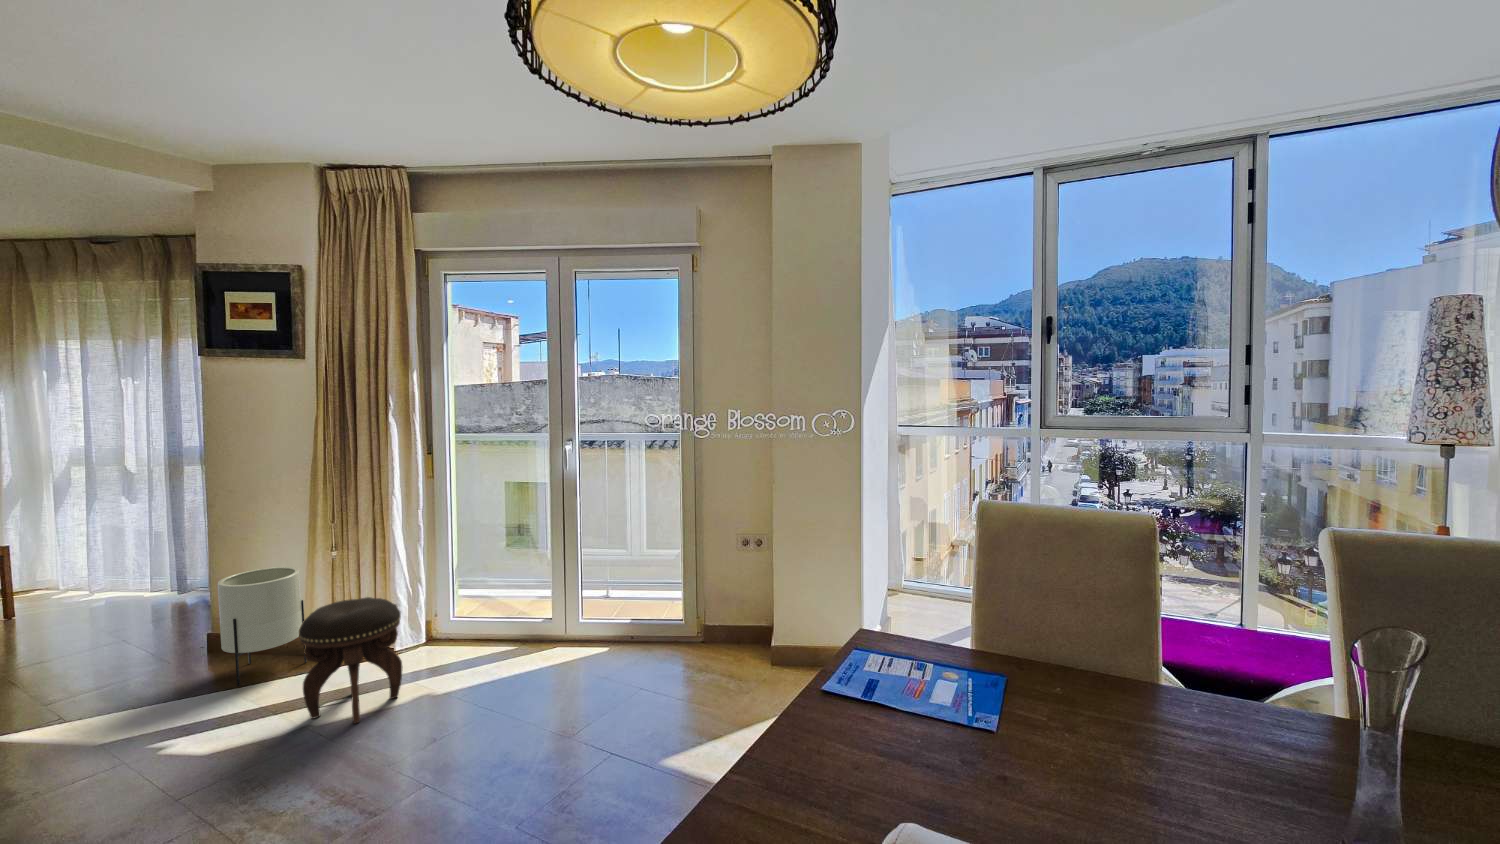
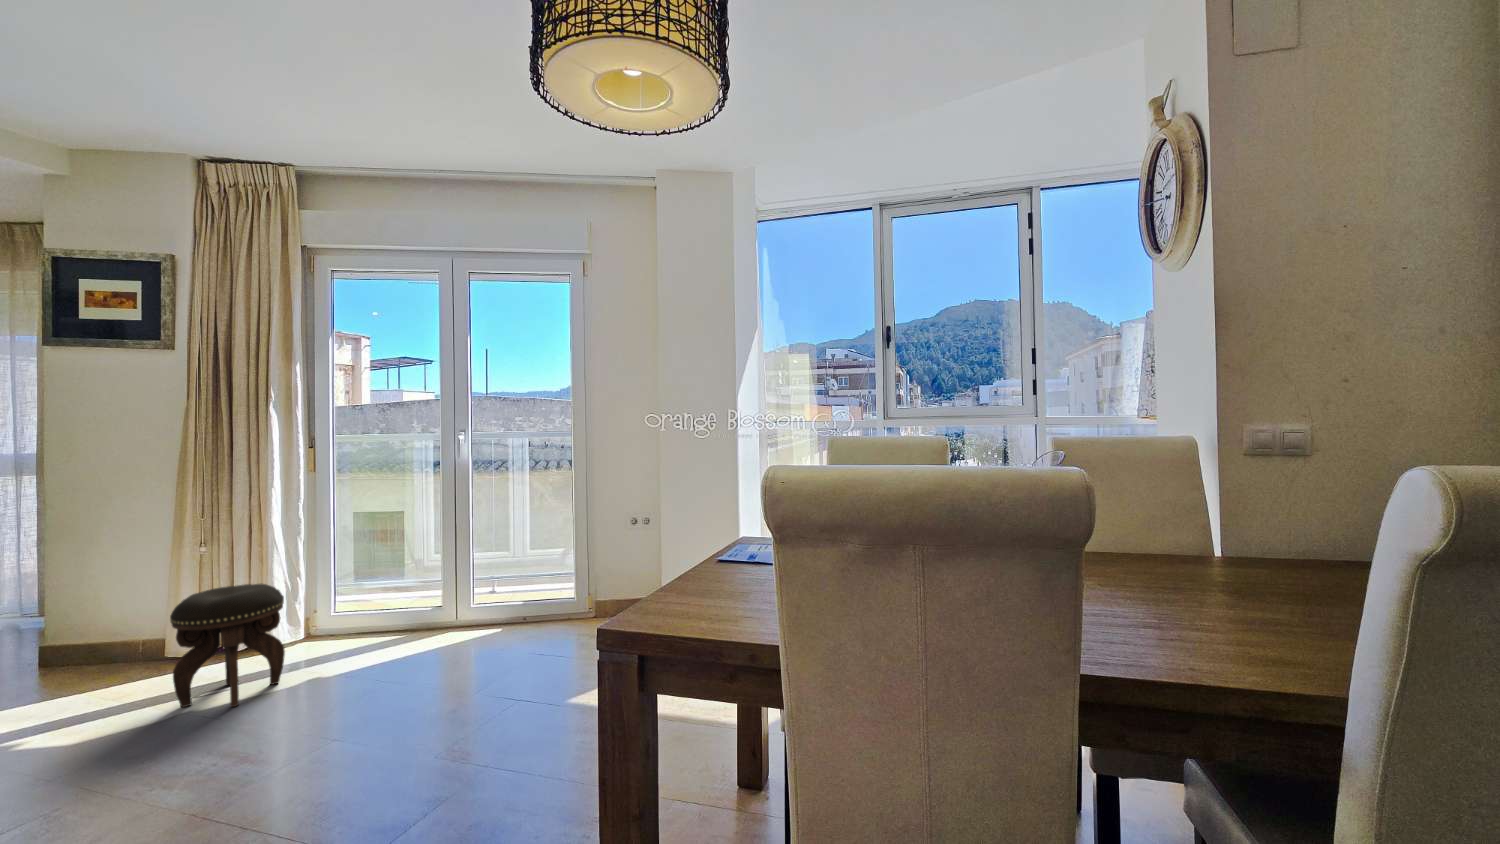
planter: present [217,567,307,687] -> none [65,565,168,690]

